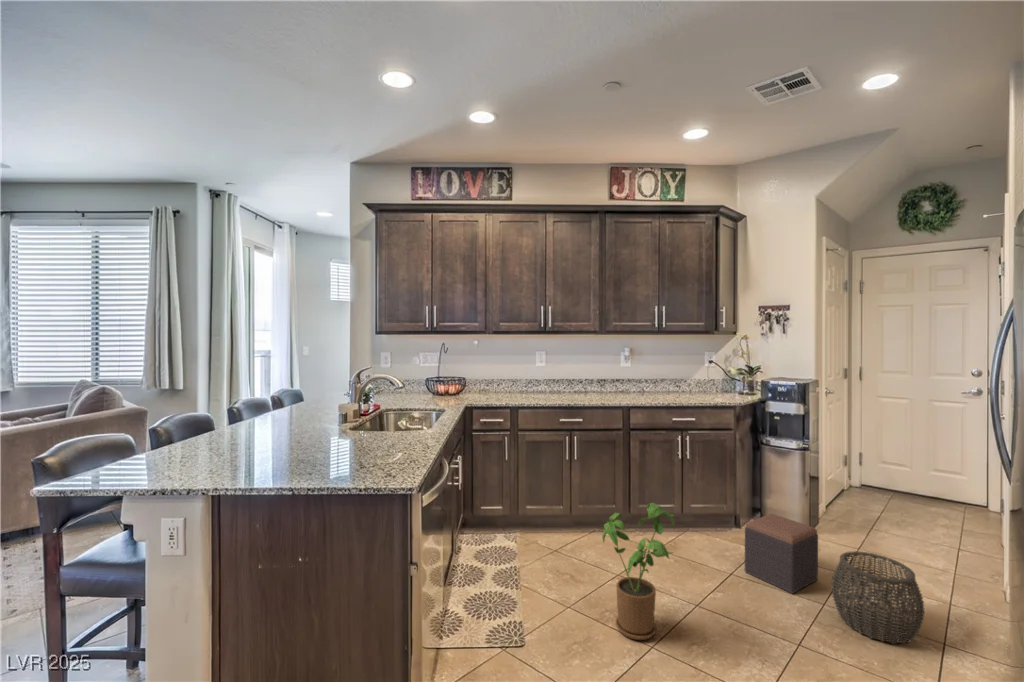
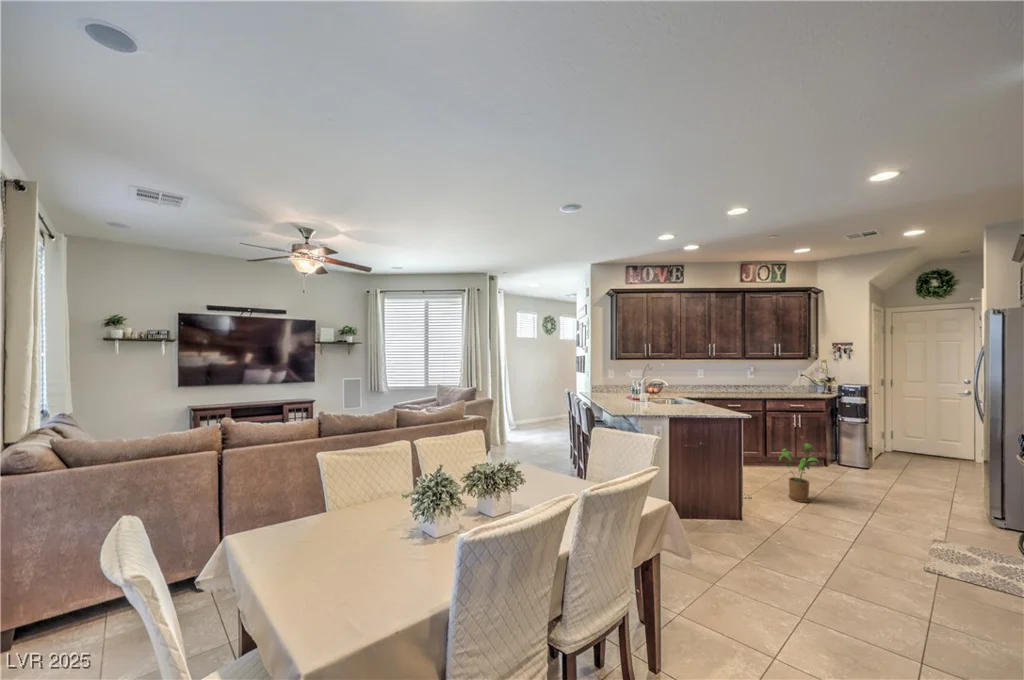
footstool: present [745,514,818,594] -> none [840,455,881,491]
woven basket: present [832,551,924,644] -> none [891,469,938,506]

